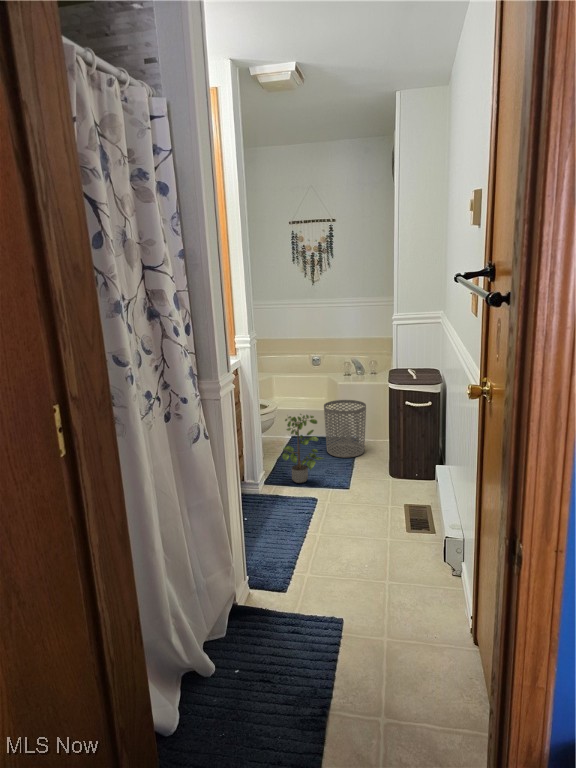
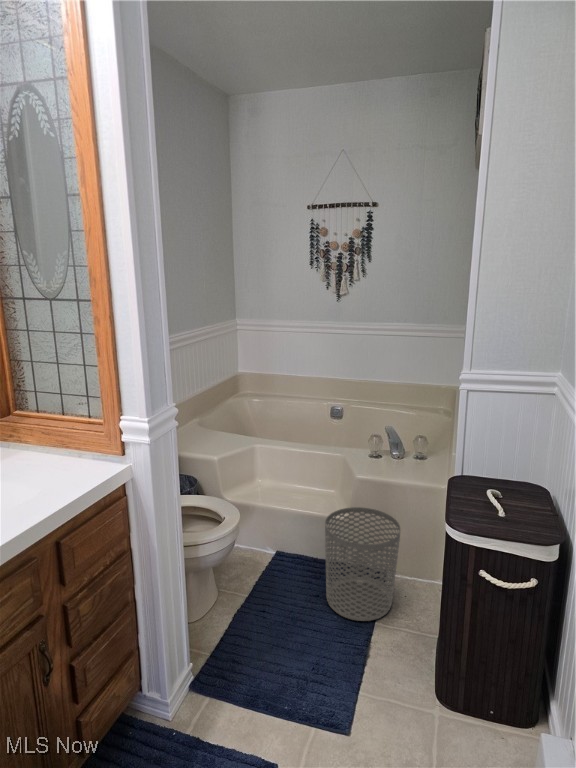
potted plant: present [283,414,324,483] -> none [221,567,306,699]

